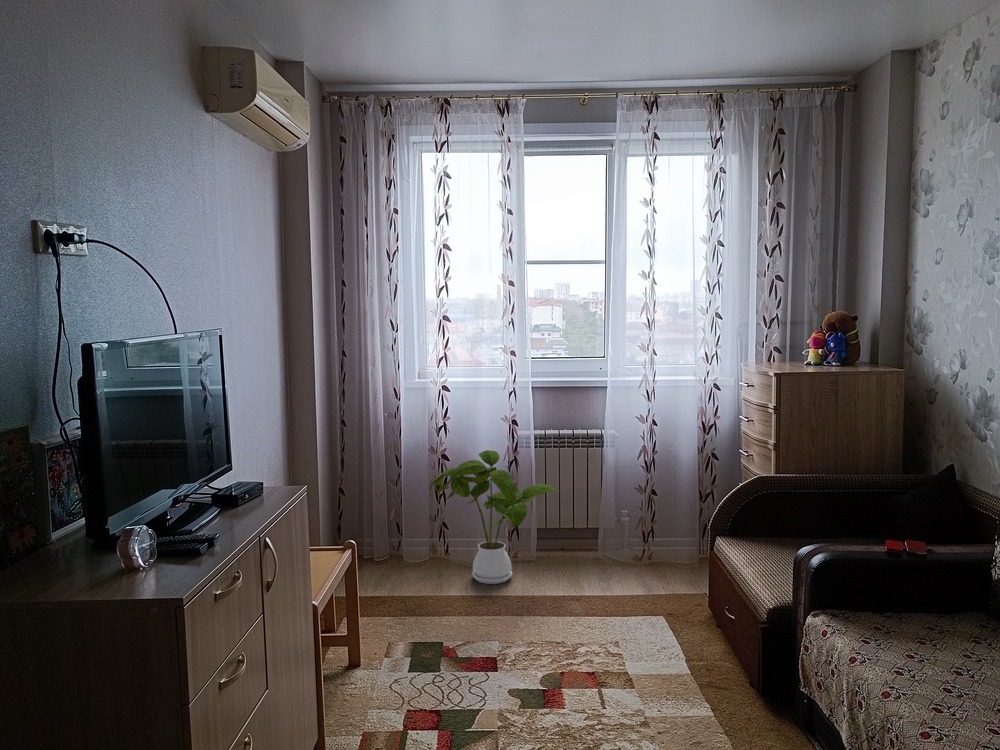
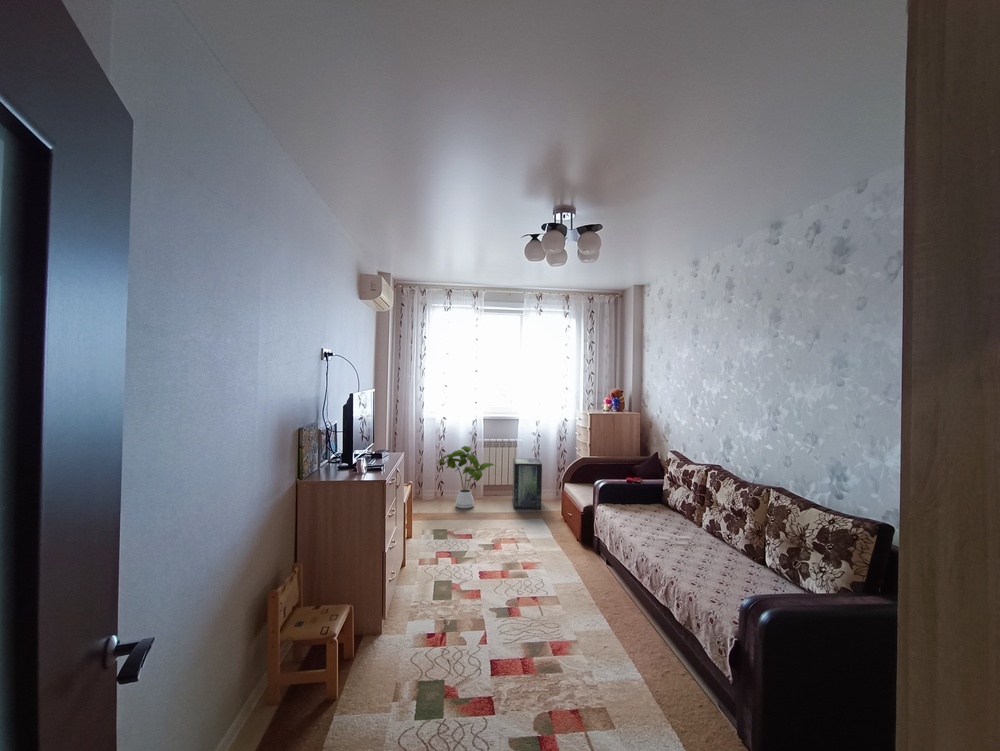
storage box: none [597,473,662,587] -> present [512,458,542,509]

